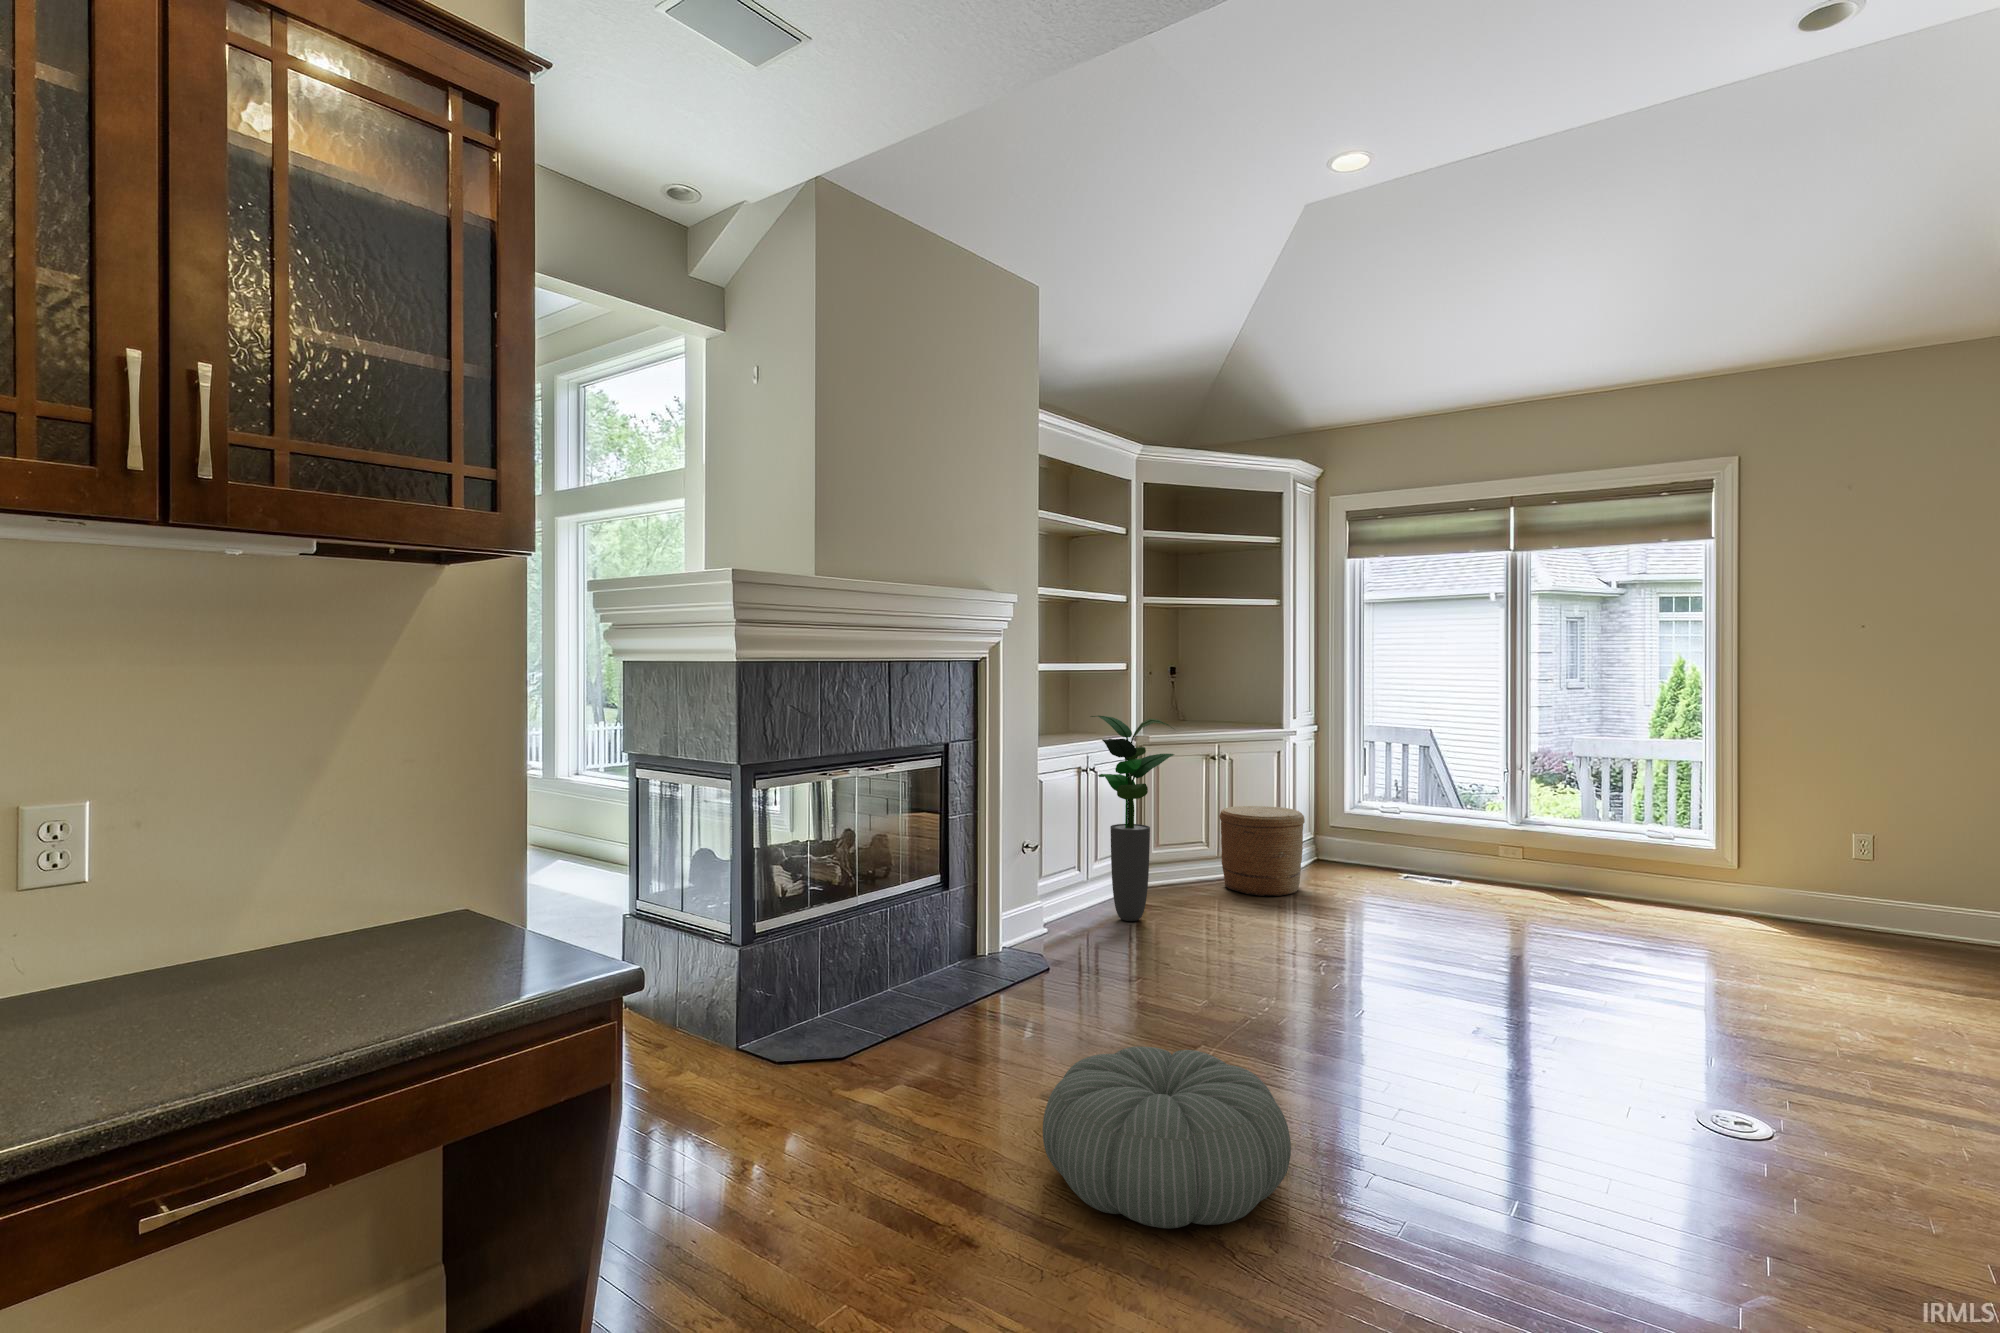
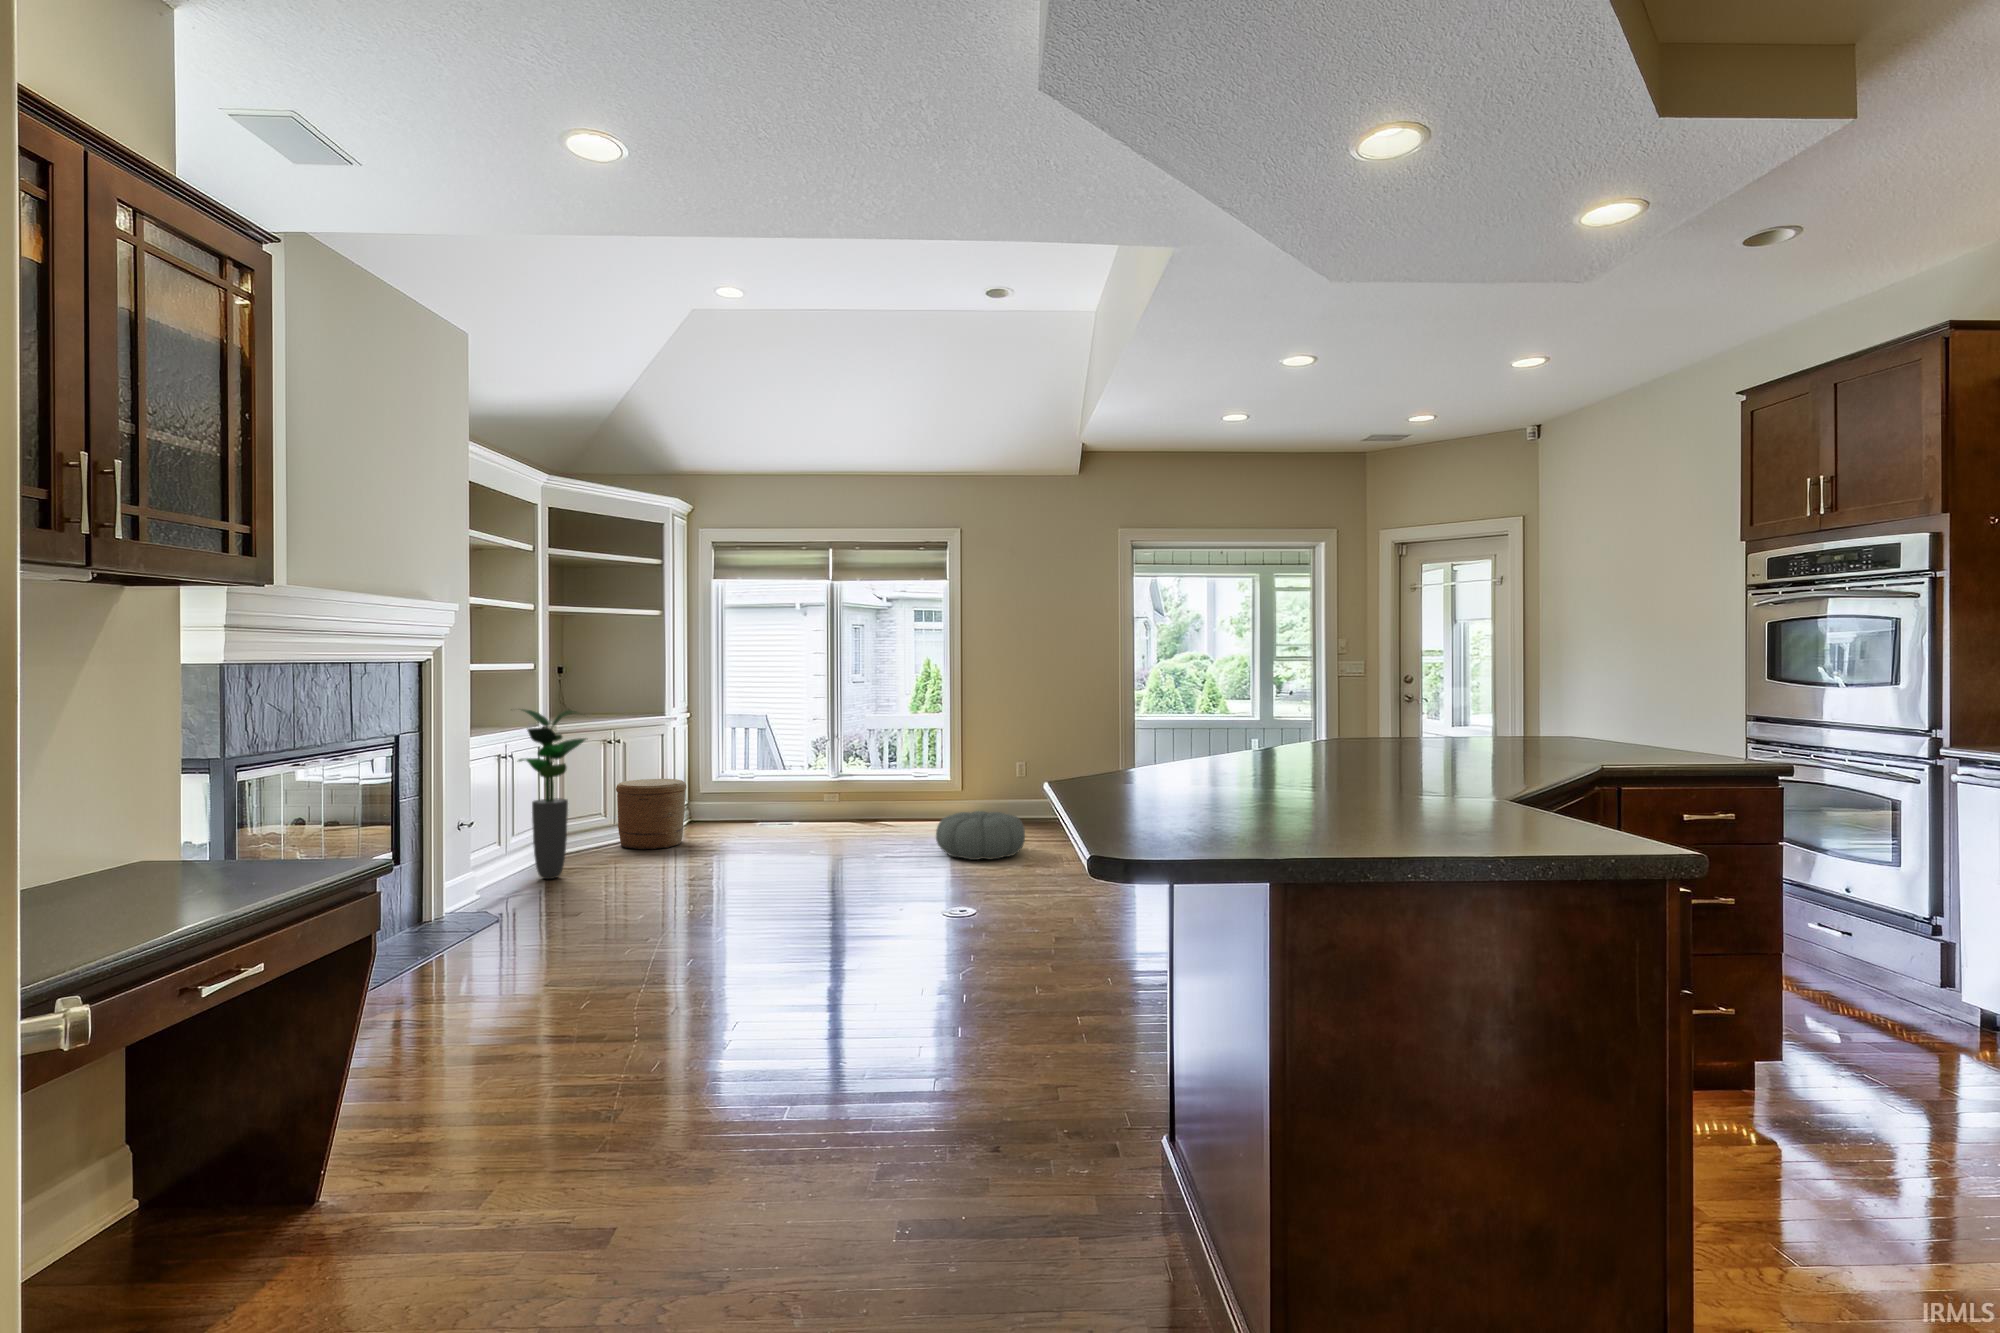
pouf: present [1043,1047,1291,1228] -> present [936,811,1025,860]

